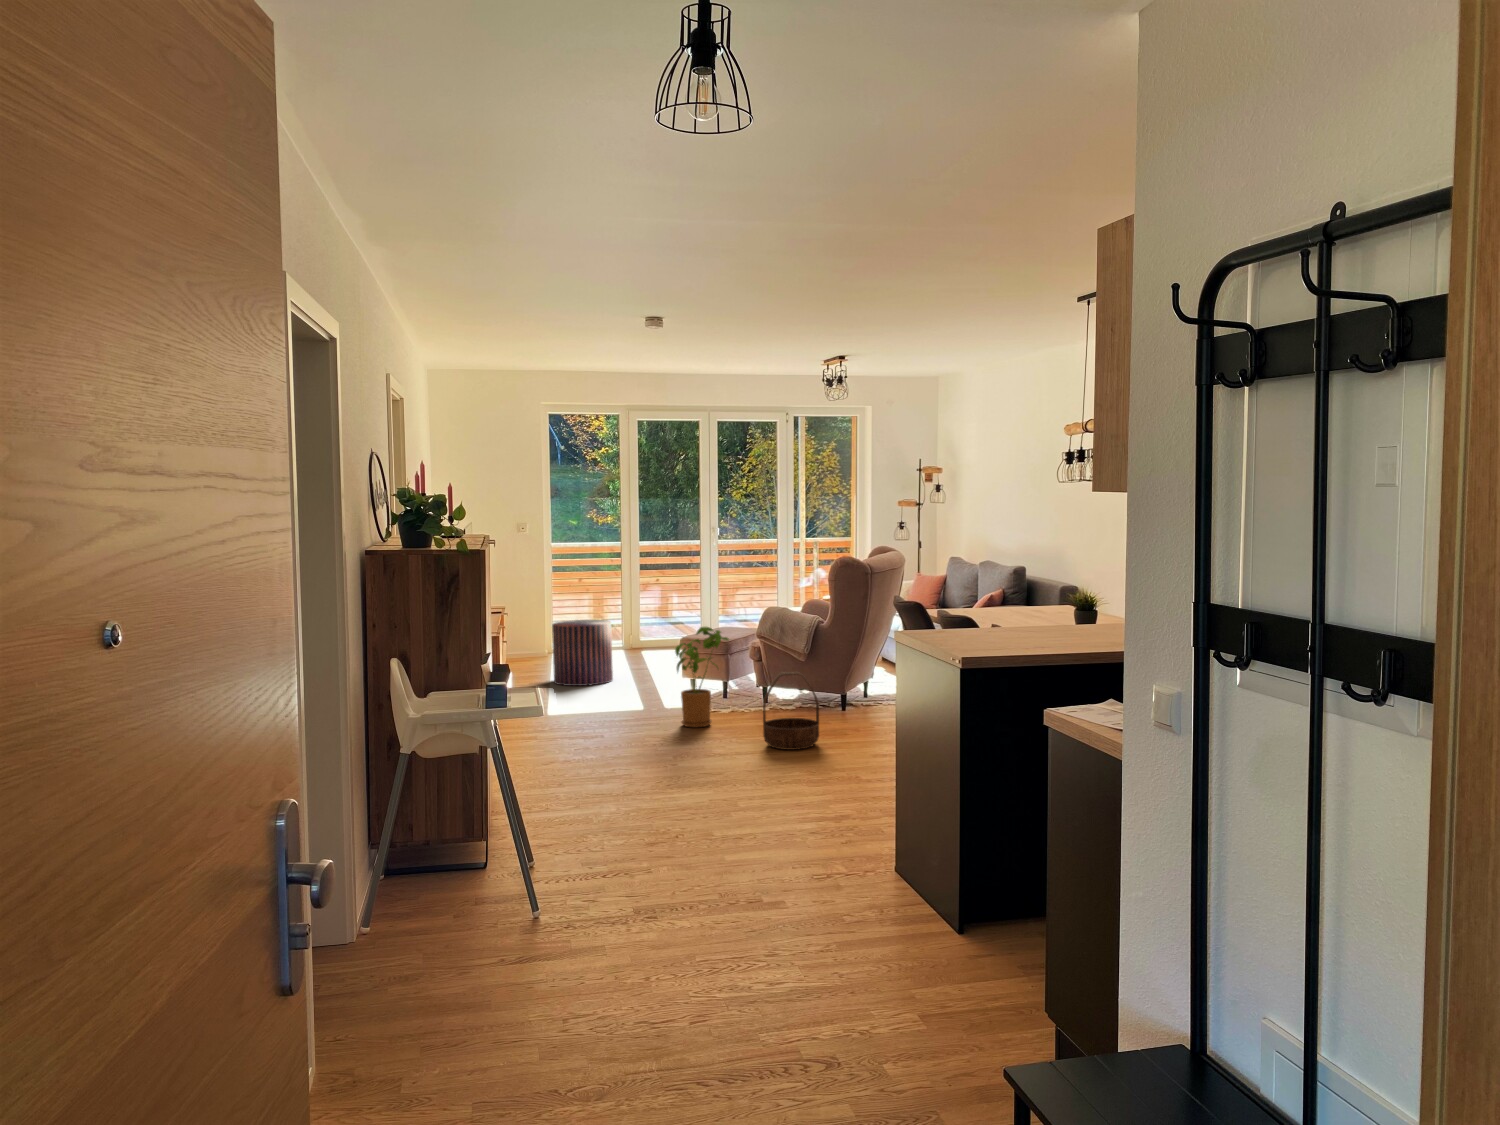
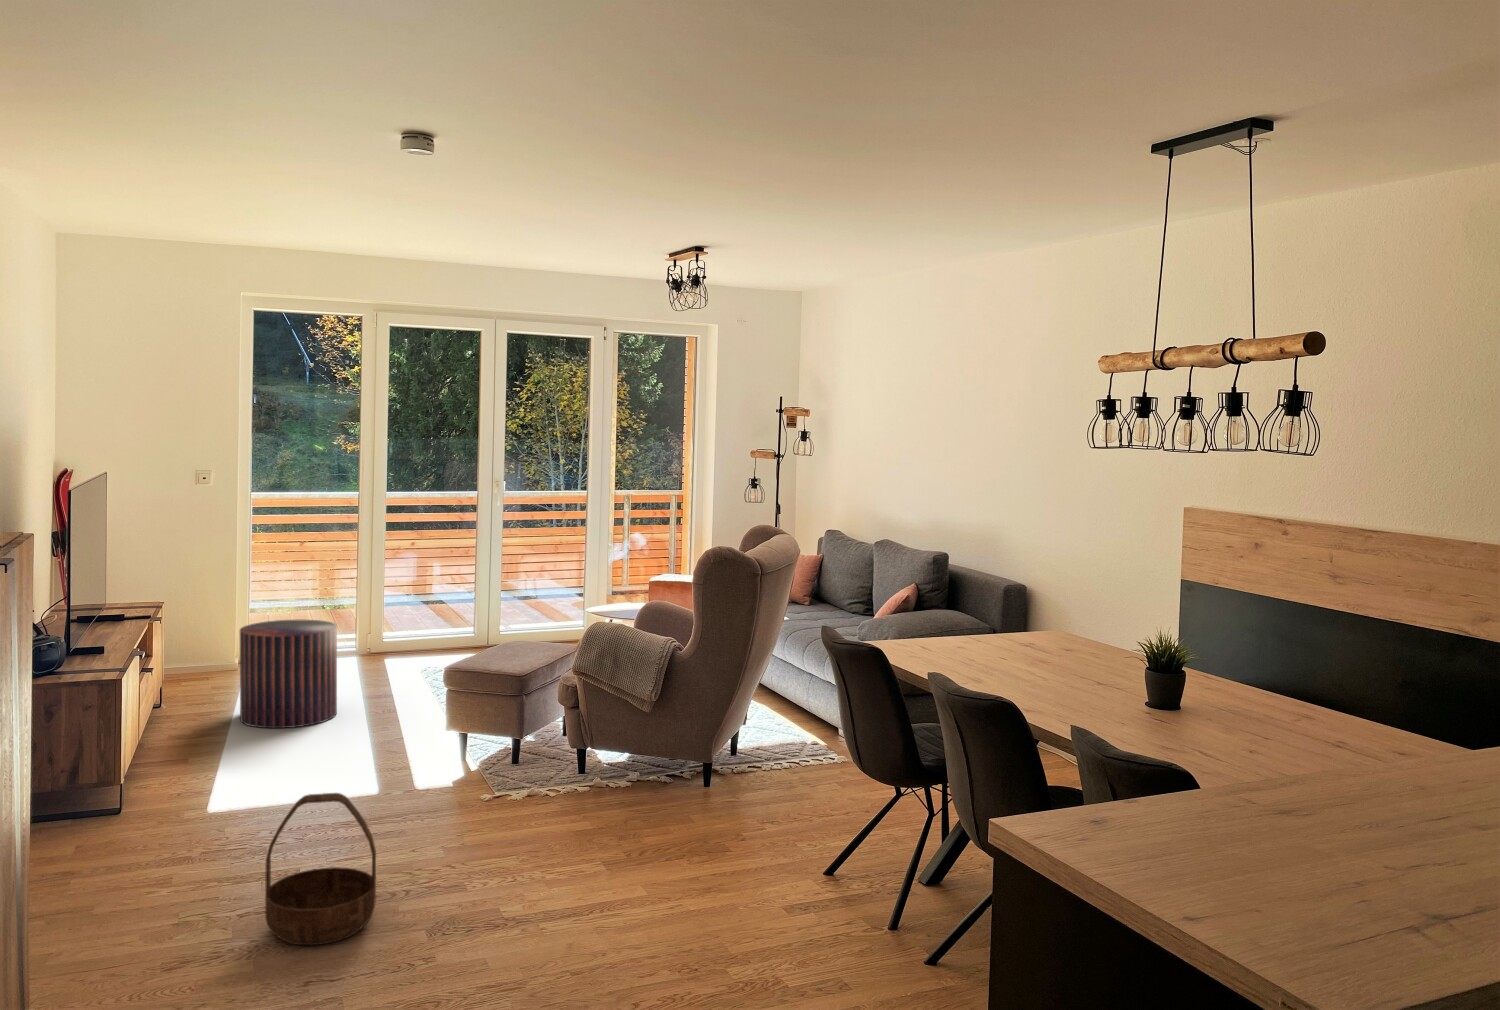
house plant: present [675,627,729,727] -> none [441,675,538,843]
basket: present [763,672,819,750] -> present [265,793,376,945]

